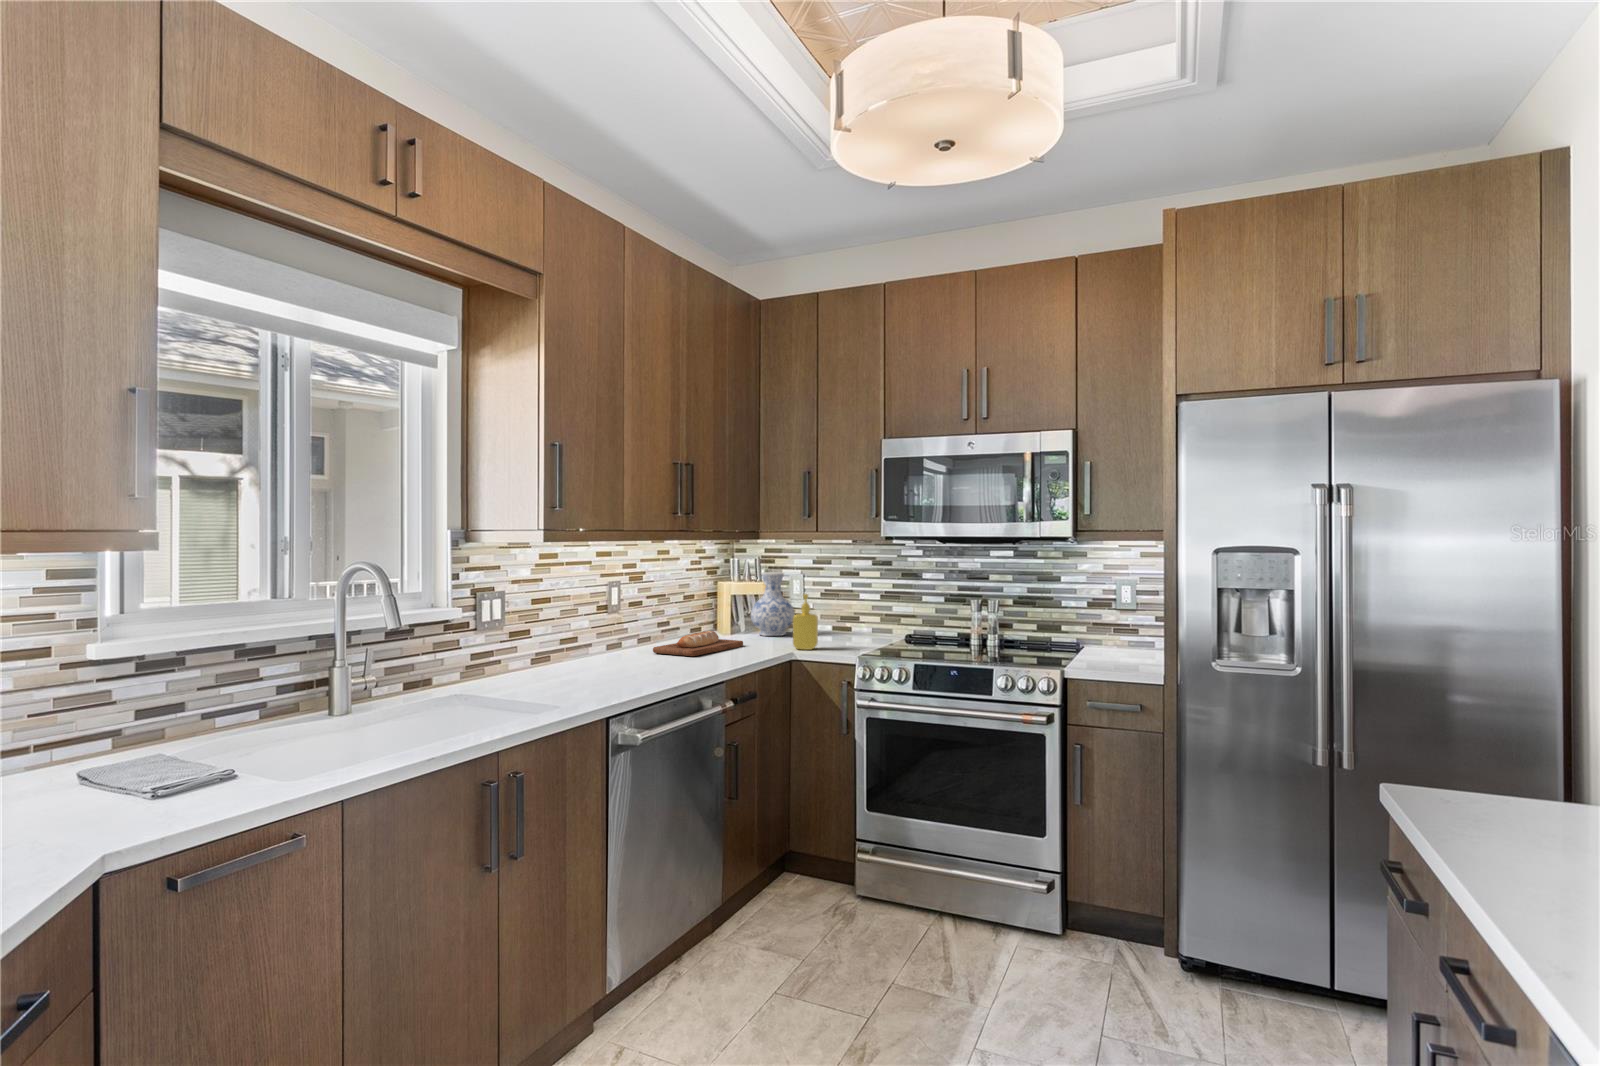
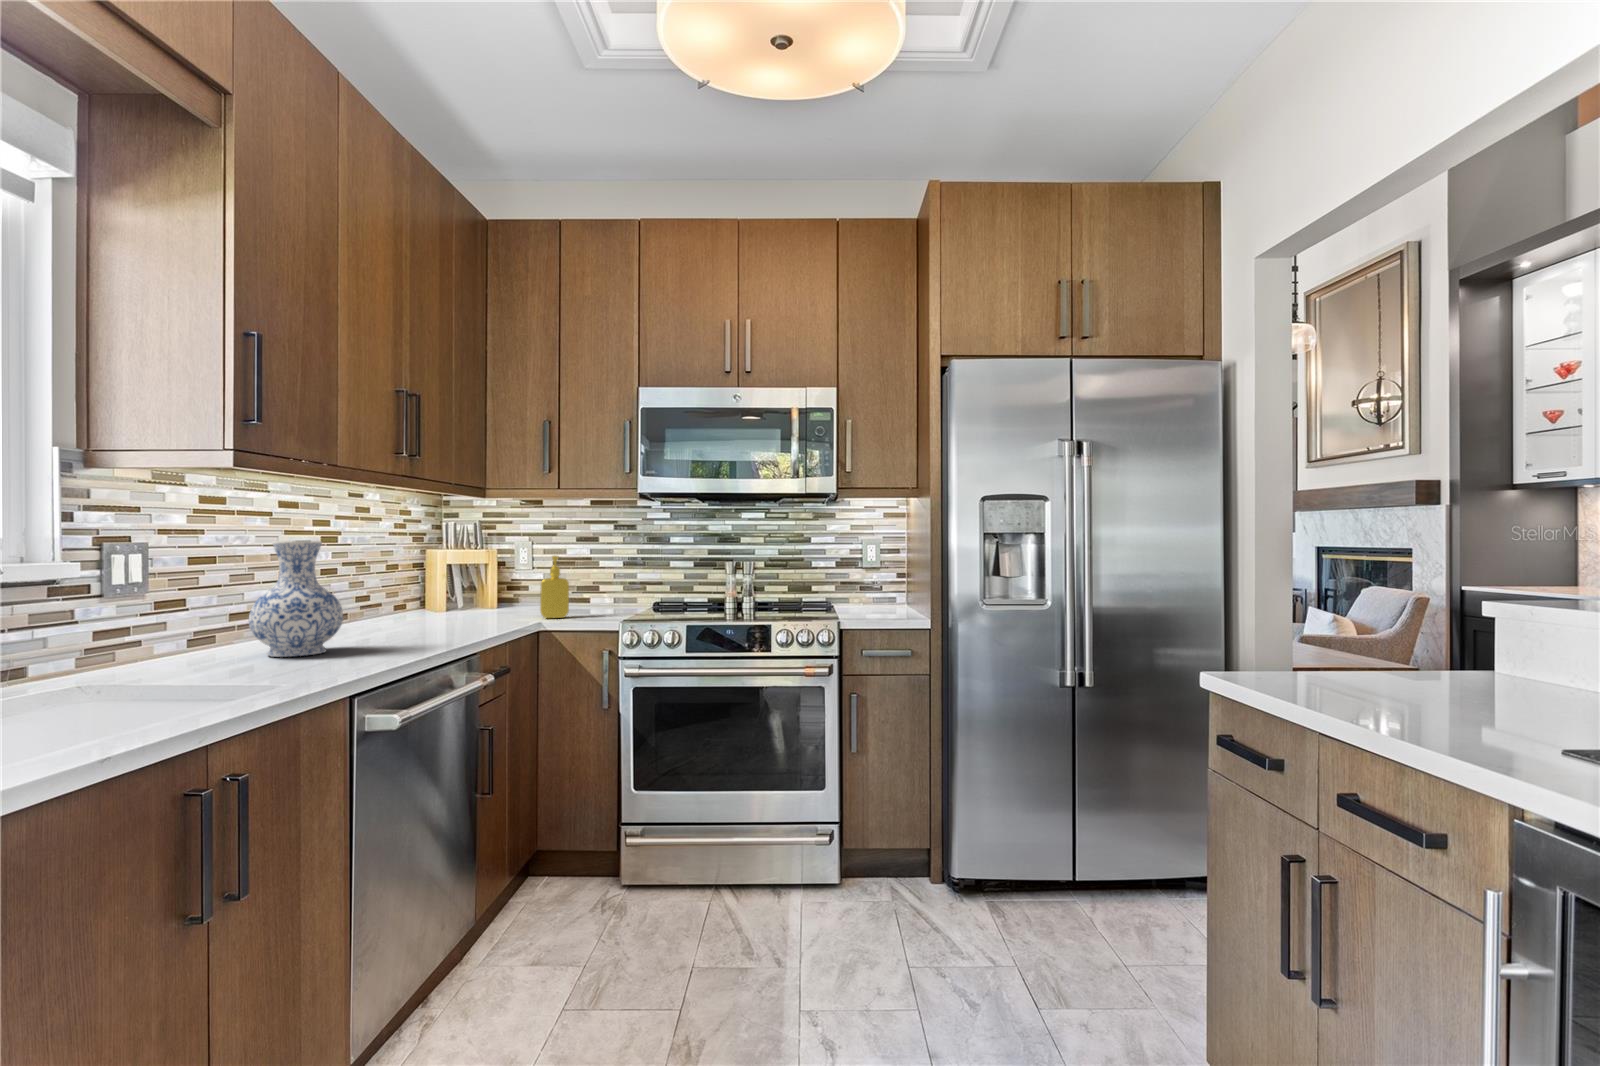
vase: present [751,572,795,636] -> present [249,541,343,657]
bread loaf: present [653,631,743,656] -> none [361,603,475,630]

